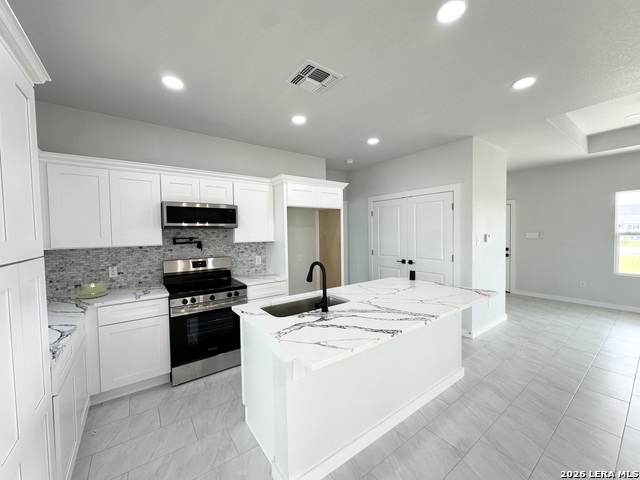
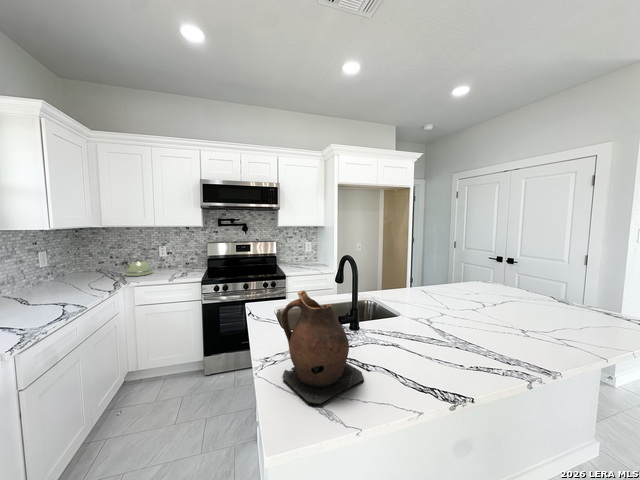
ceramic pitcher: none [295,283,345,345] -> present [282,291,363,404]

